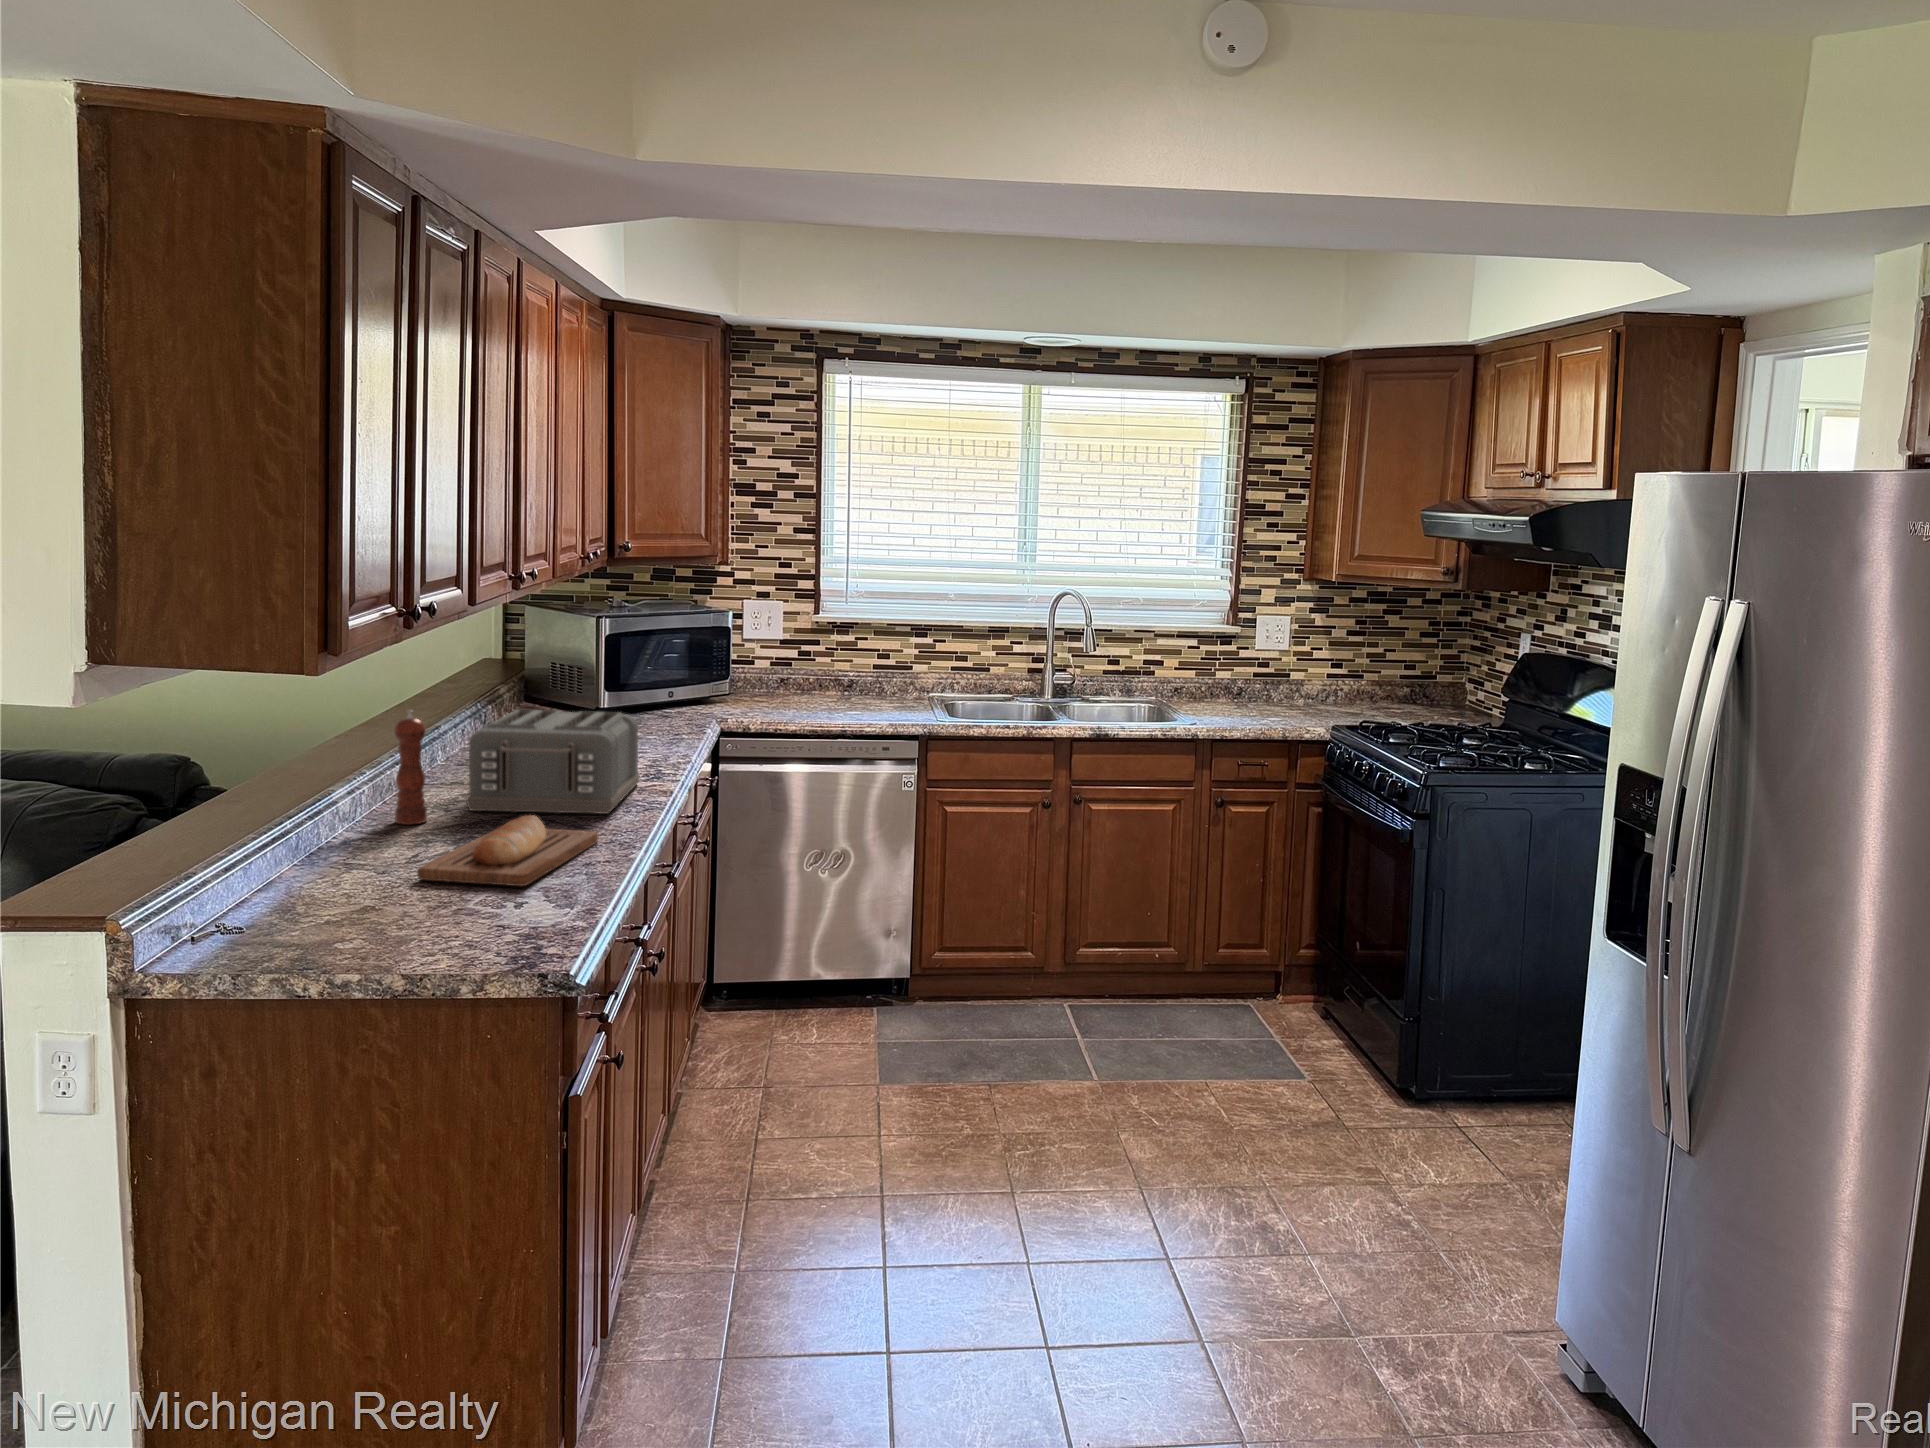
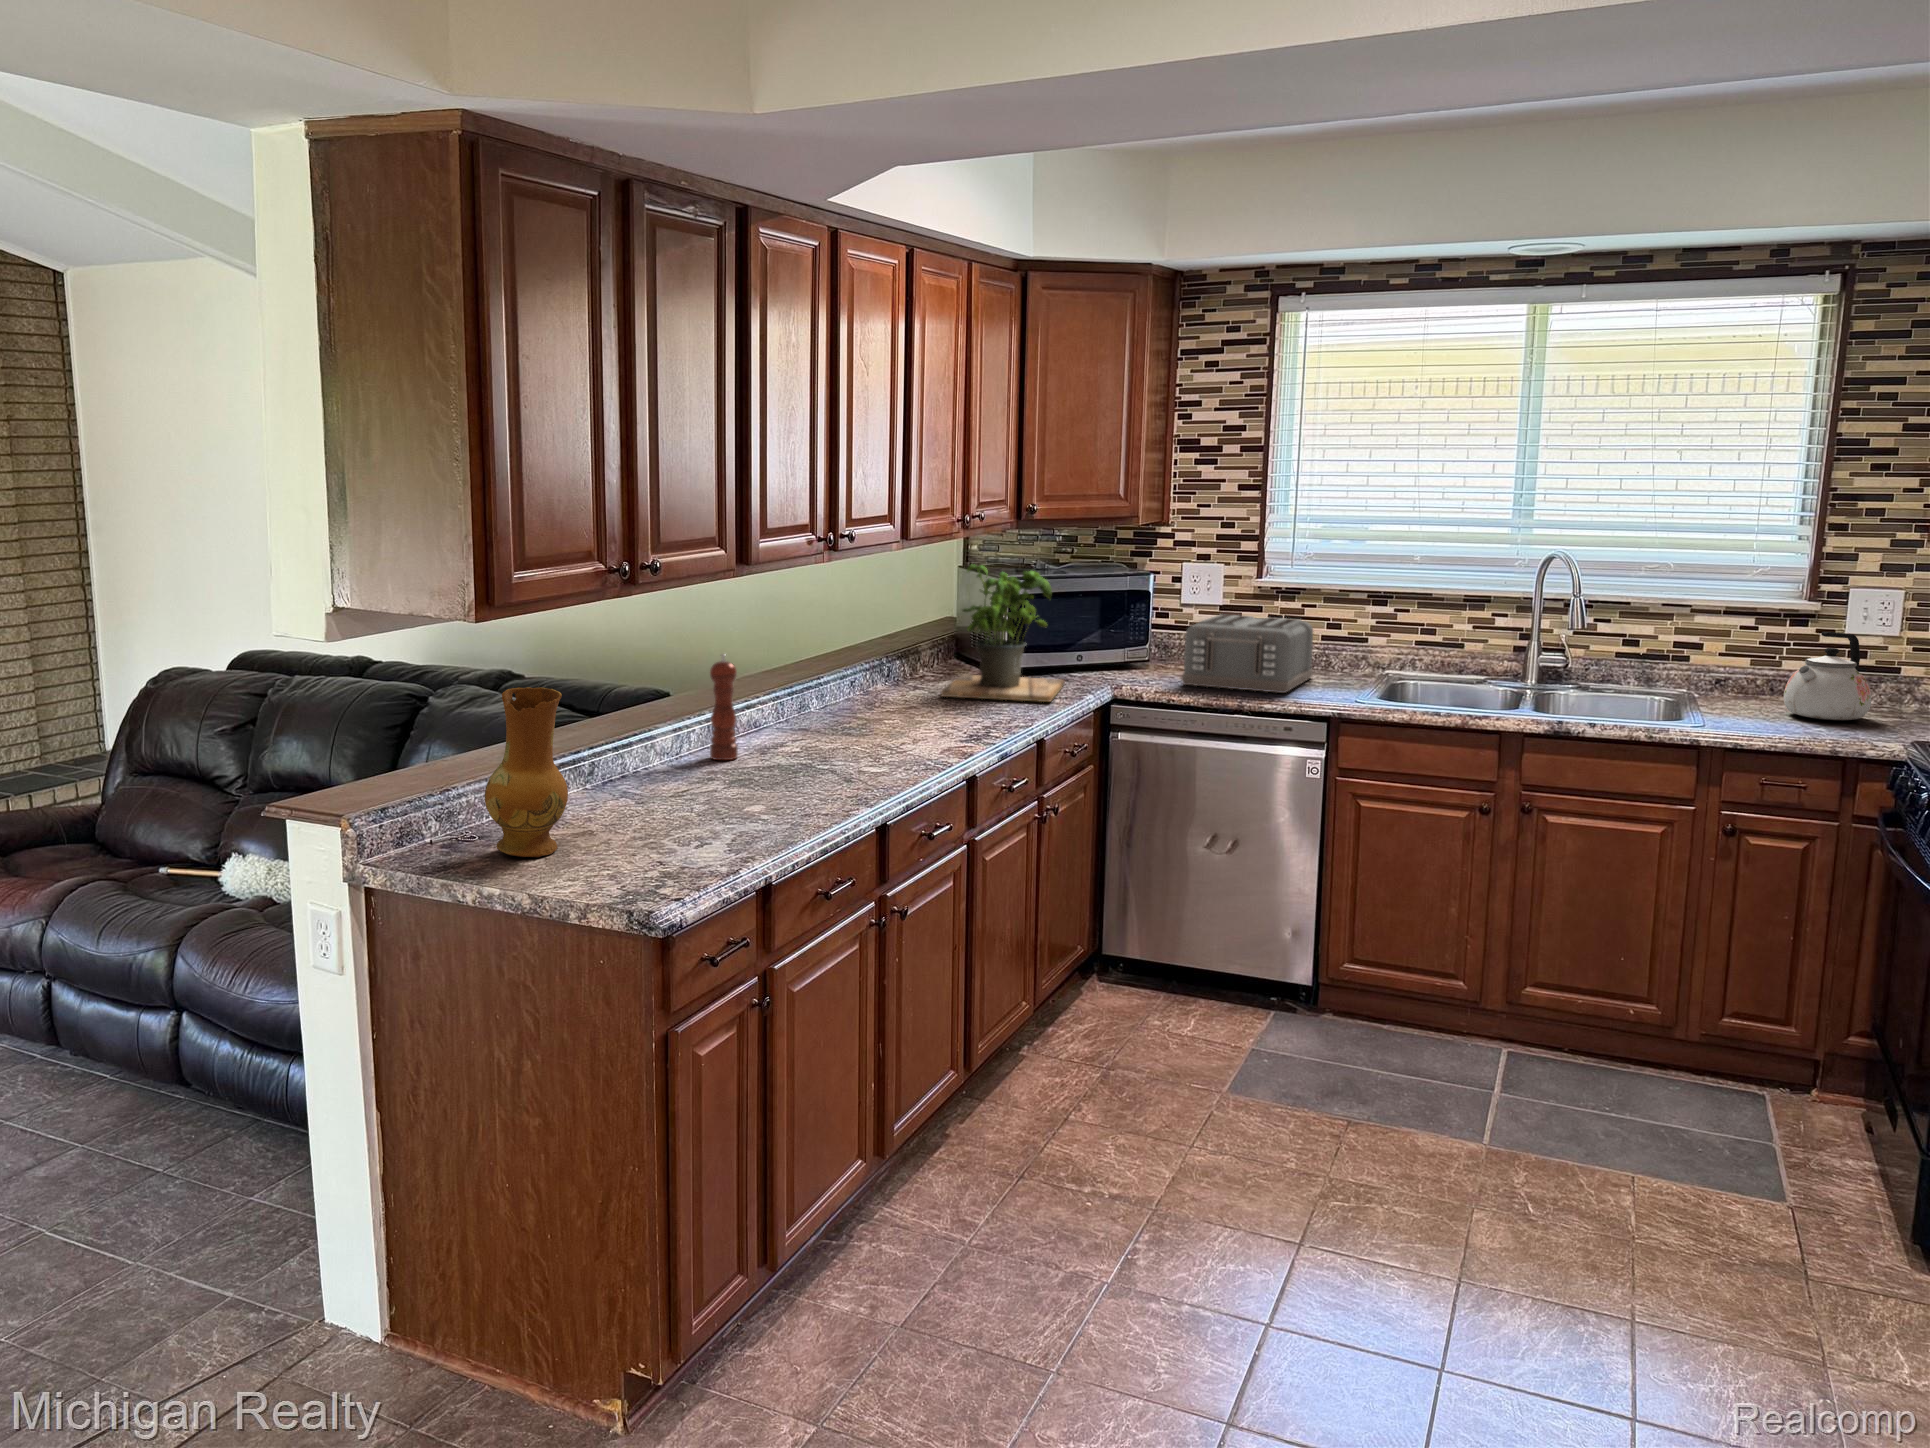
potted plant: none [562,607,679,741] -> present [941,564,1065,702]
kettle: none [1232,649,1288,716] -> present [1784,632,1871,720]
toaster: present [467,710,640,814] -> present [1182,614,1313,693]
ceramic jug: none [268,758,368,948] -> present [485,687,568,857]
bread loaf: present [417,815,599,886] -> none [663,759,856,824]

